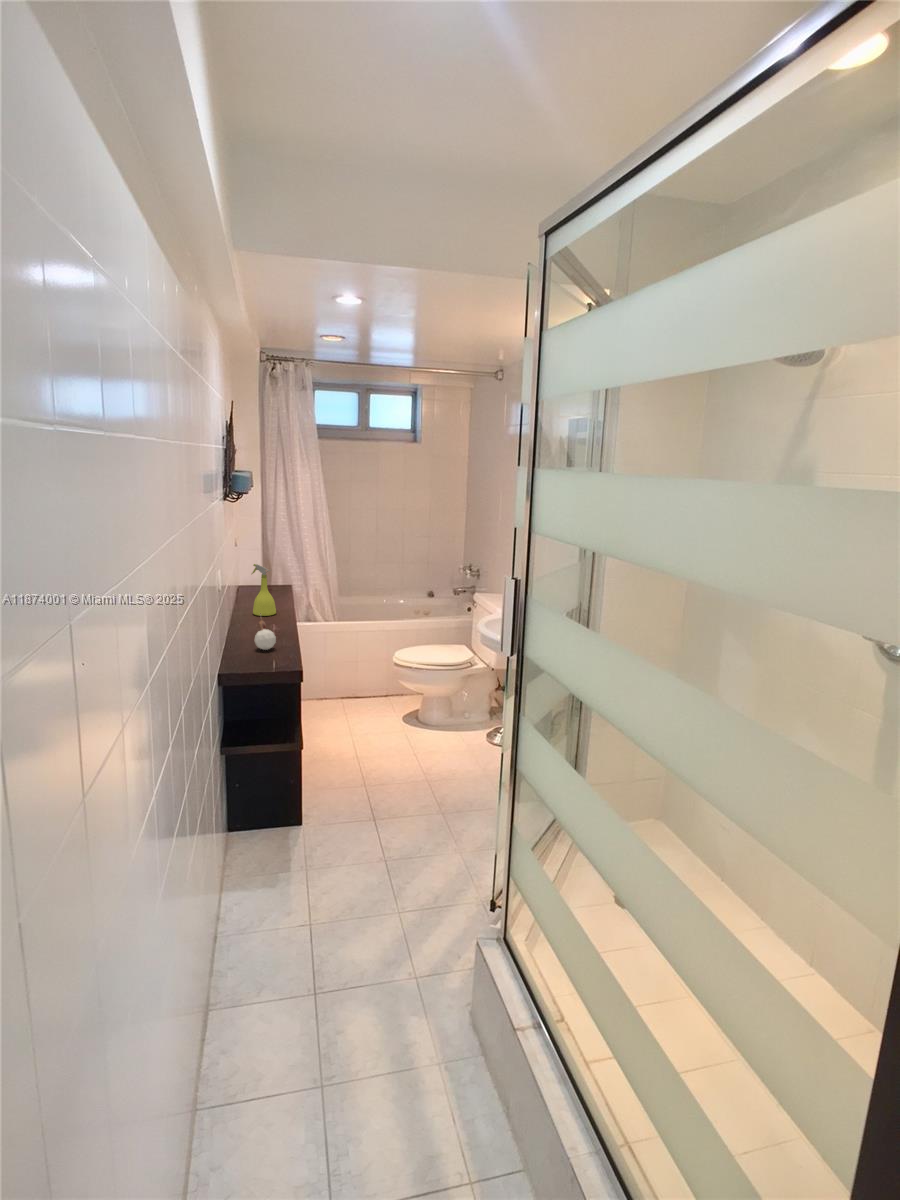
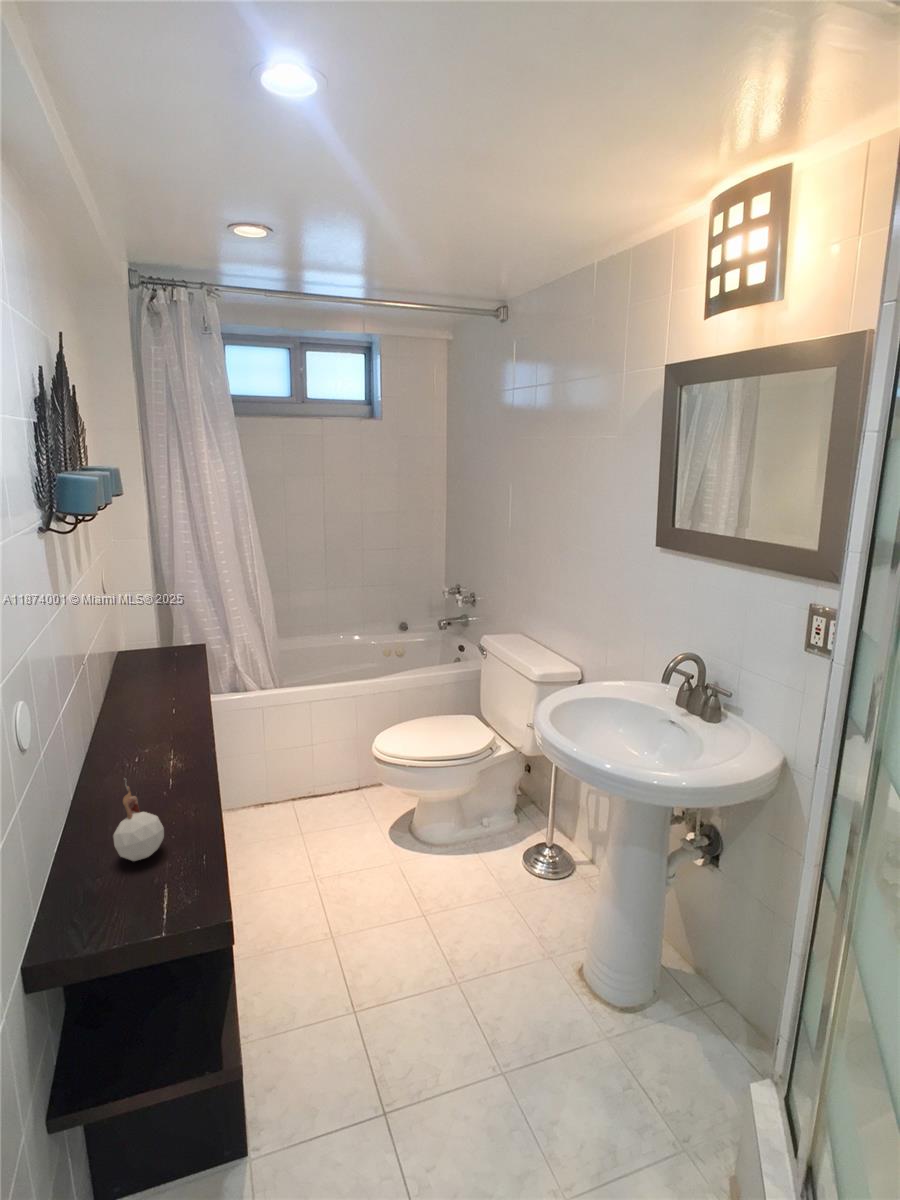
spray bottle: present [252,564,276,616] -> none [121,634,174,728]

